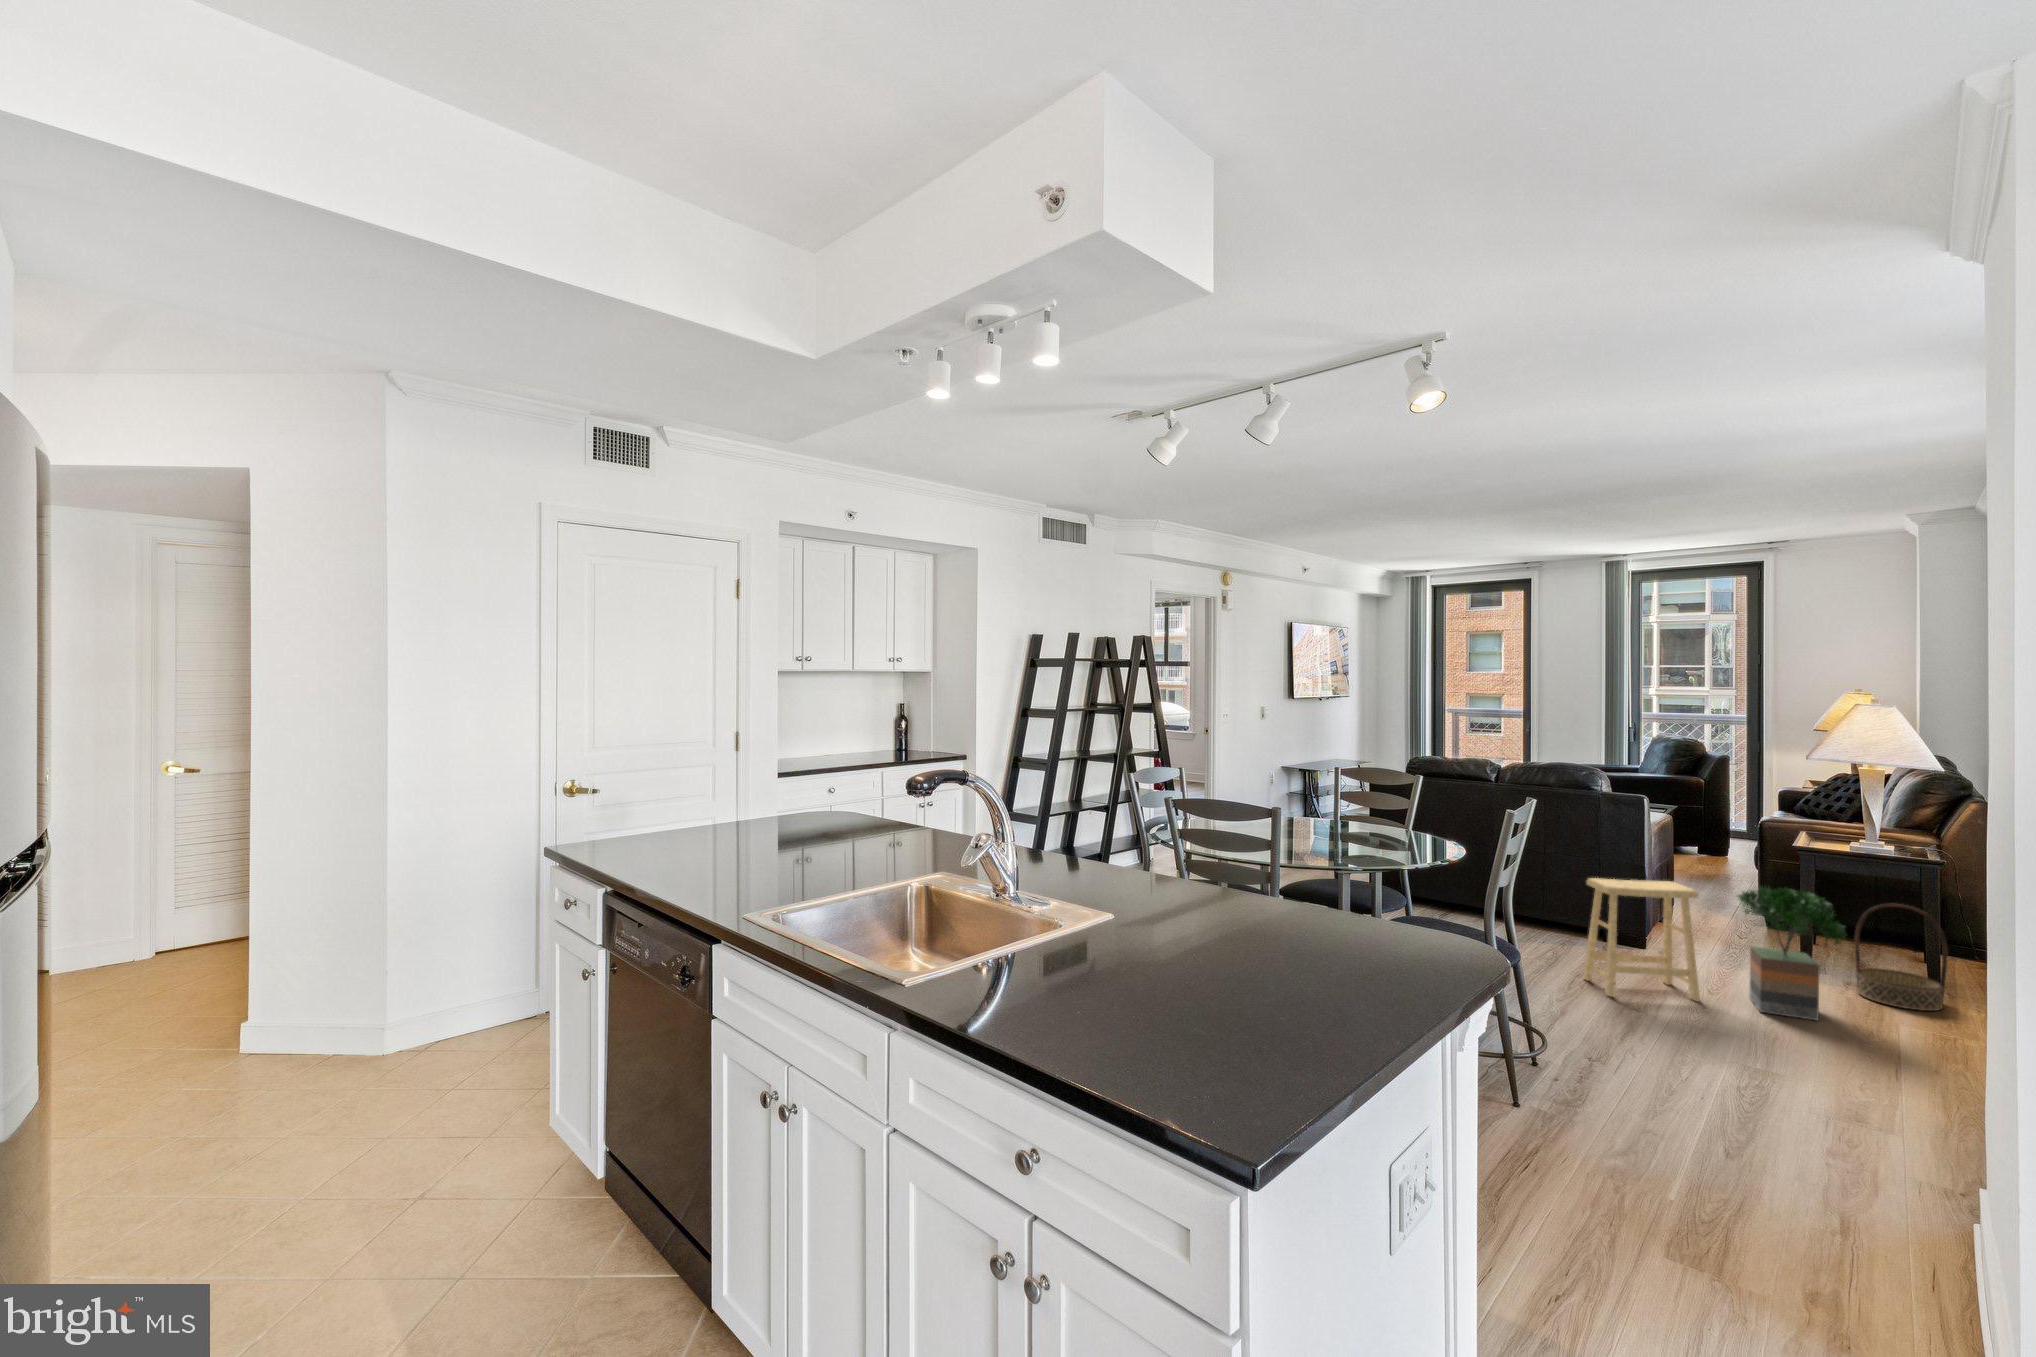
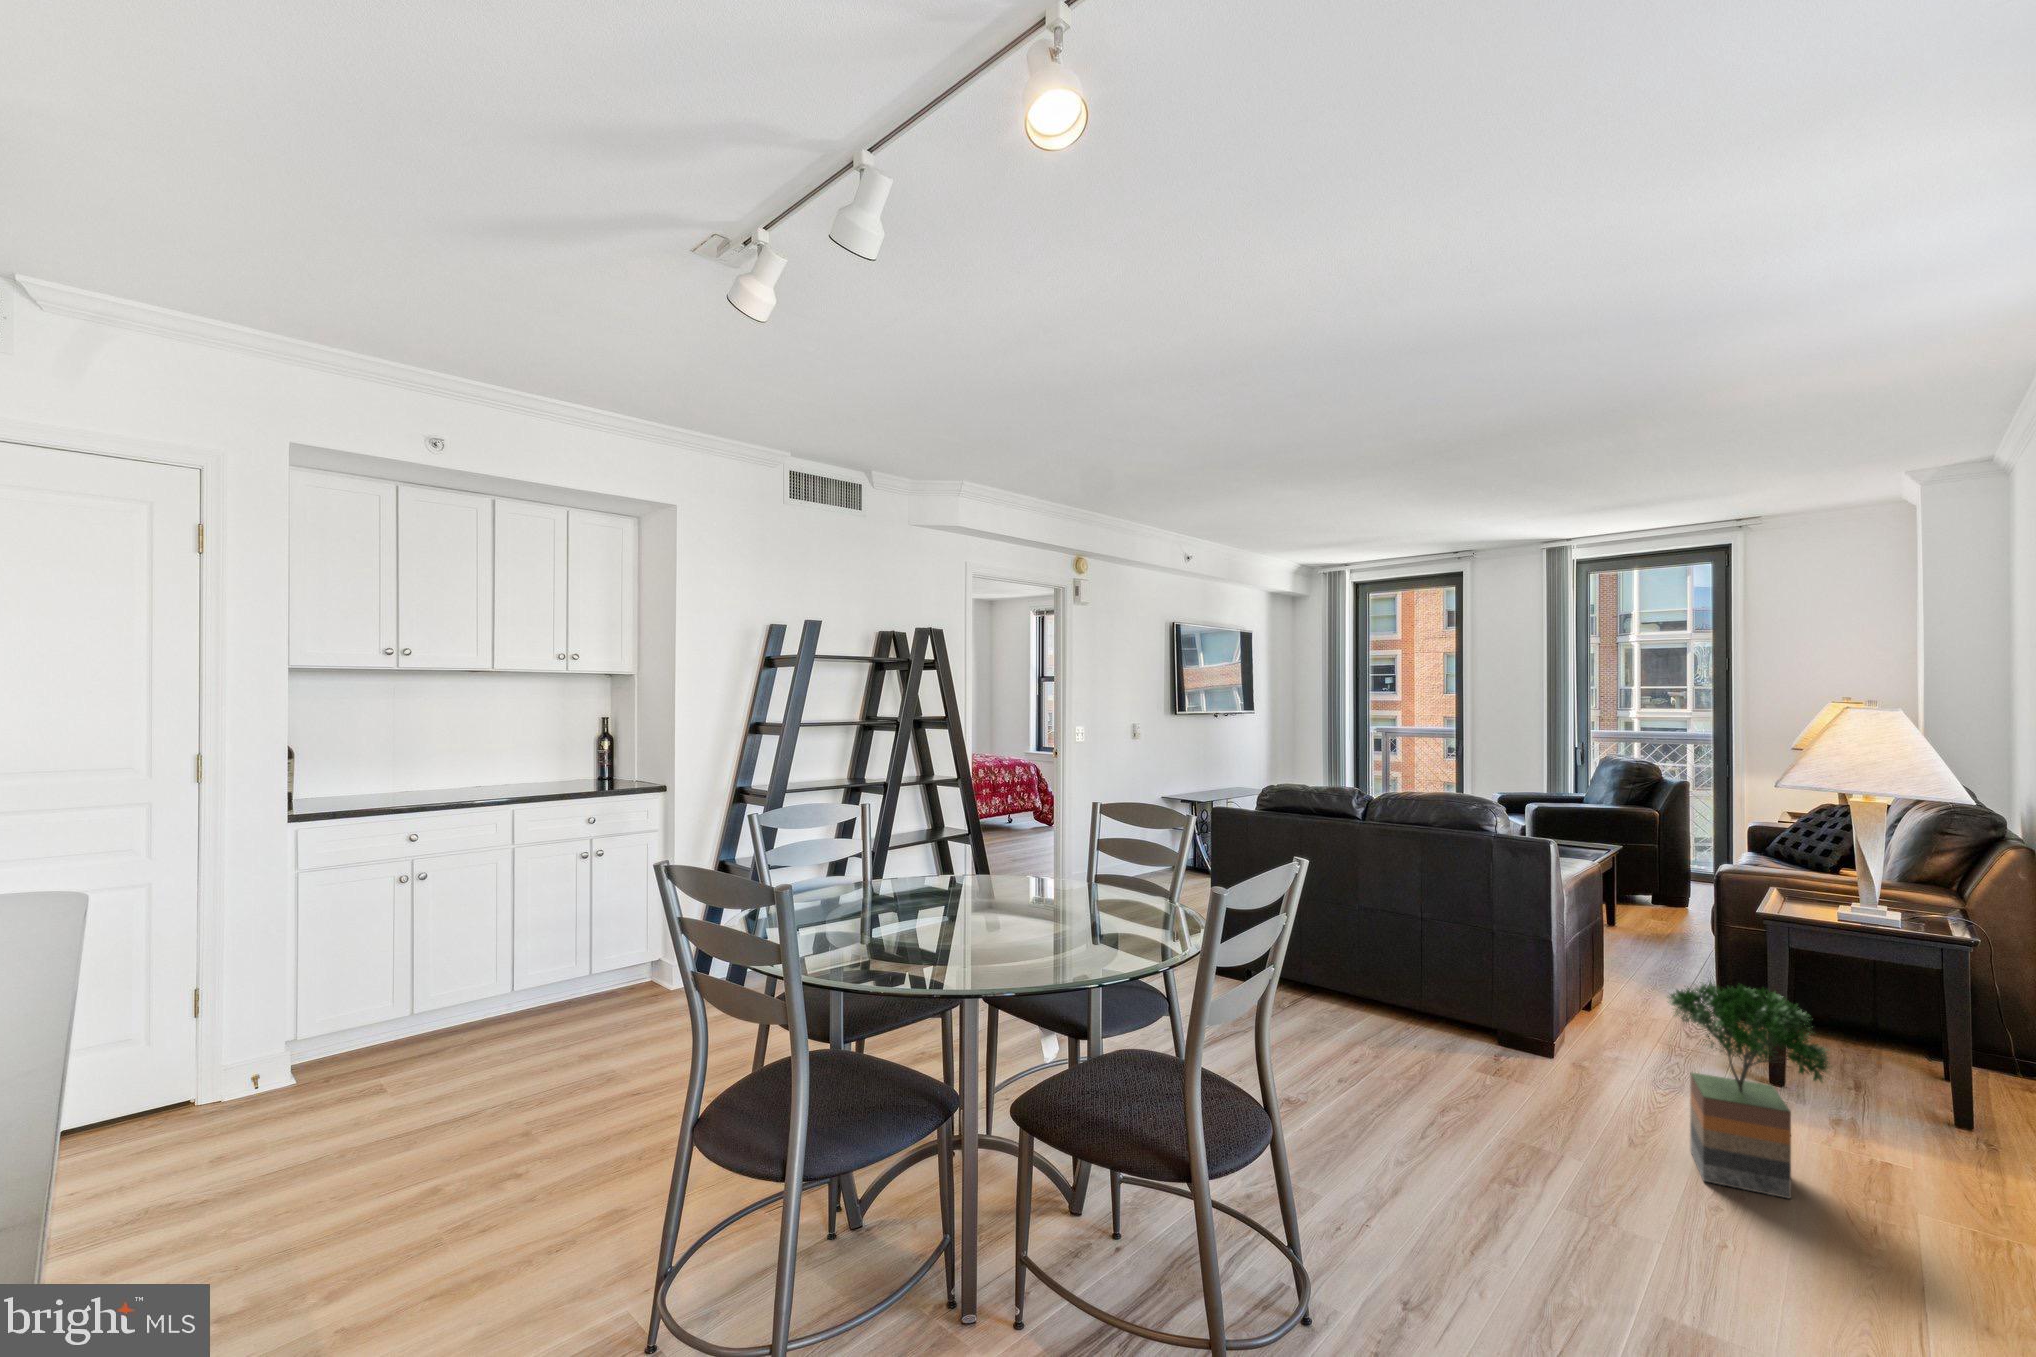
footstool: present [1583,878,1700,1001] -> none [1452,965,1616,1159]
basket: present [1855,904,1948,1011] -> none [1845,1006,1984,1176]

